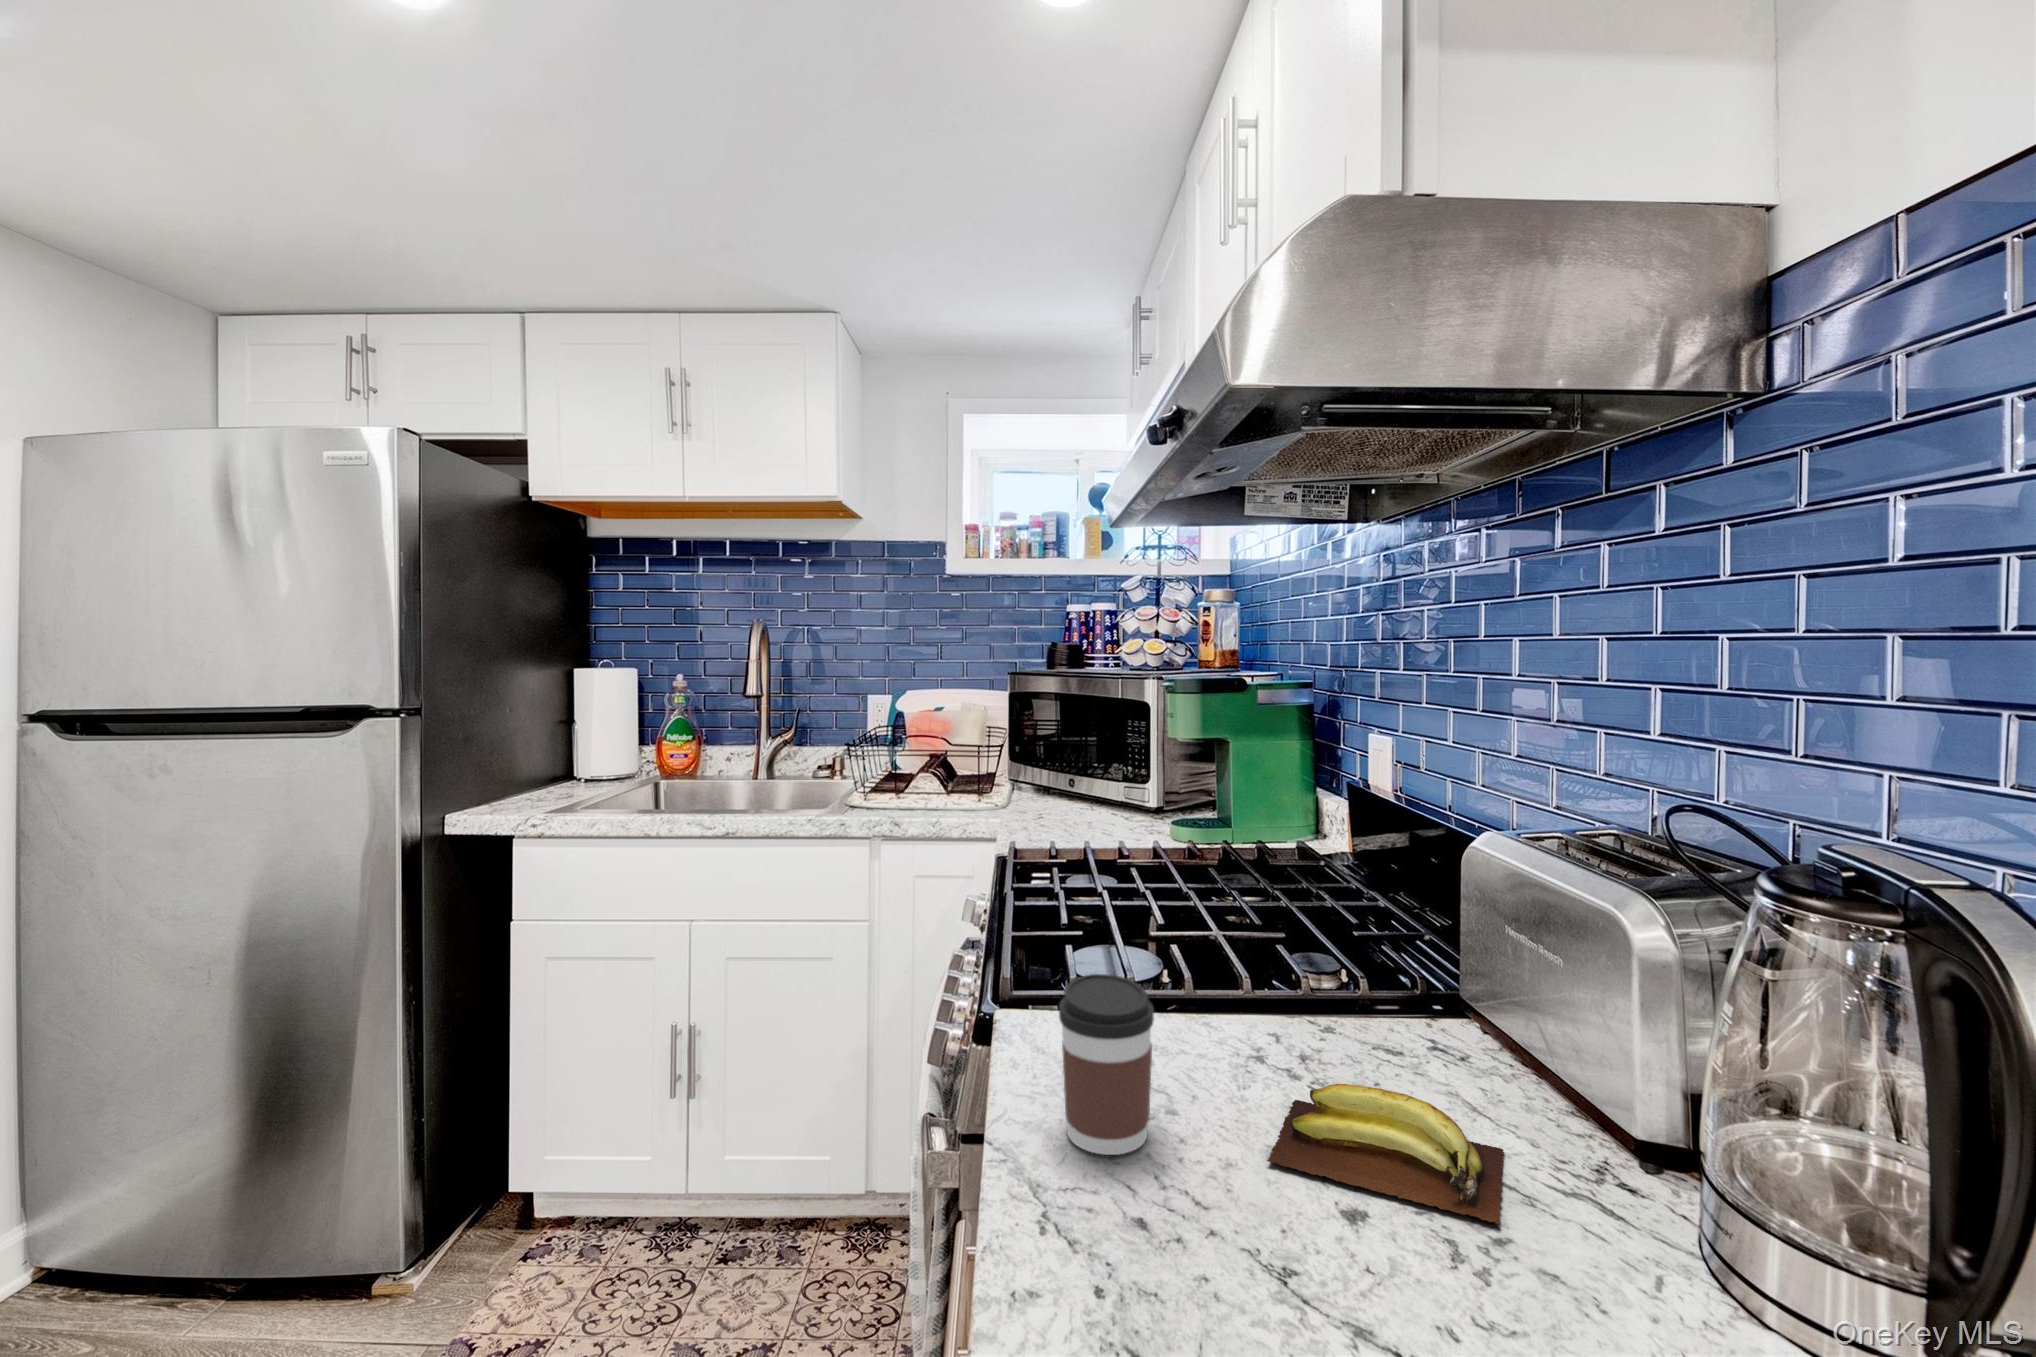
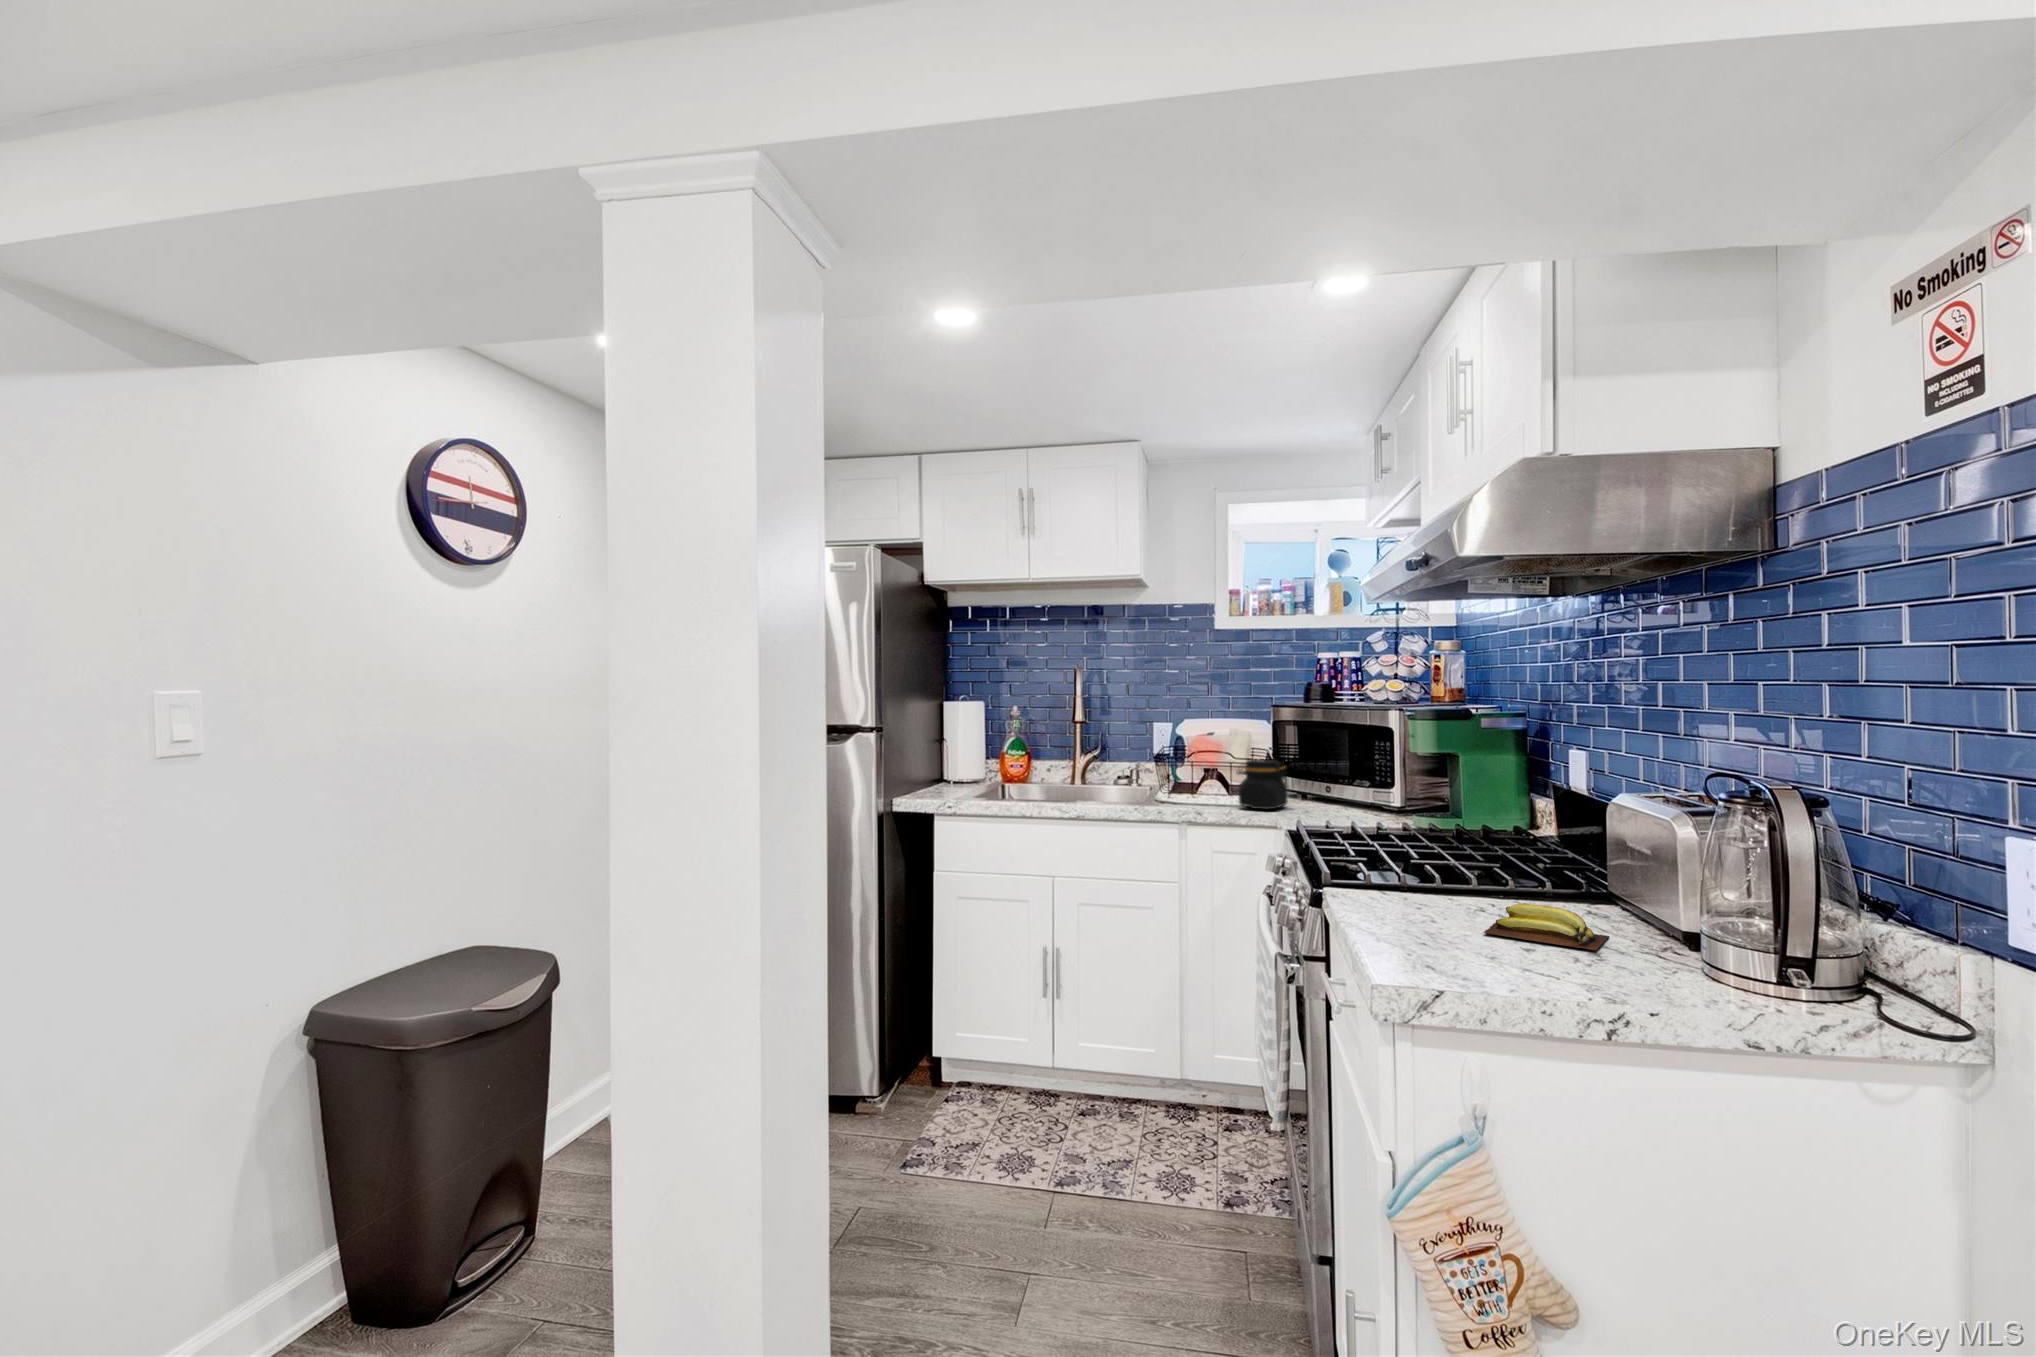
jar: none [948,746,1016,815] -> present [1237,760,1288,809]
coffee cup: present [1059,974,1154,1155] -> none [1374,850,1423,929]

